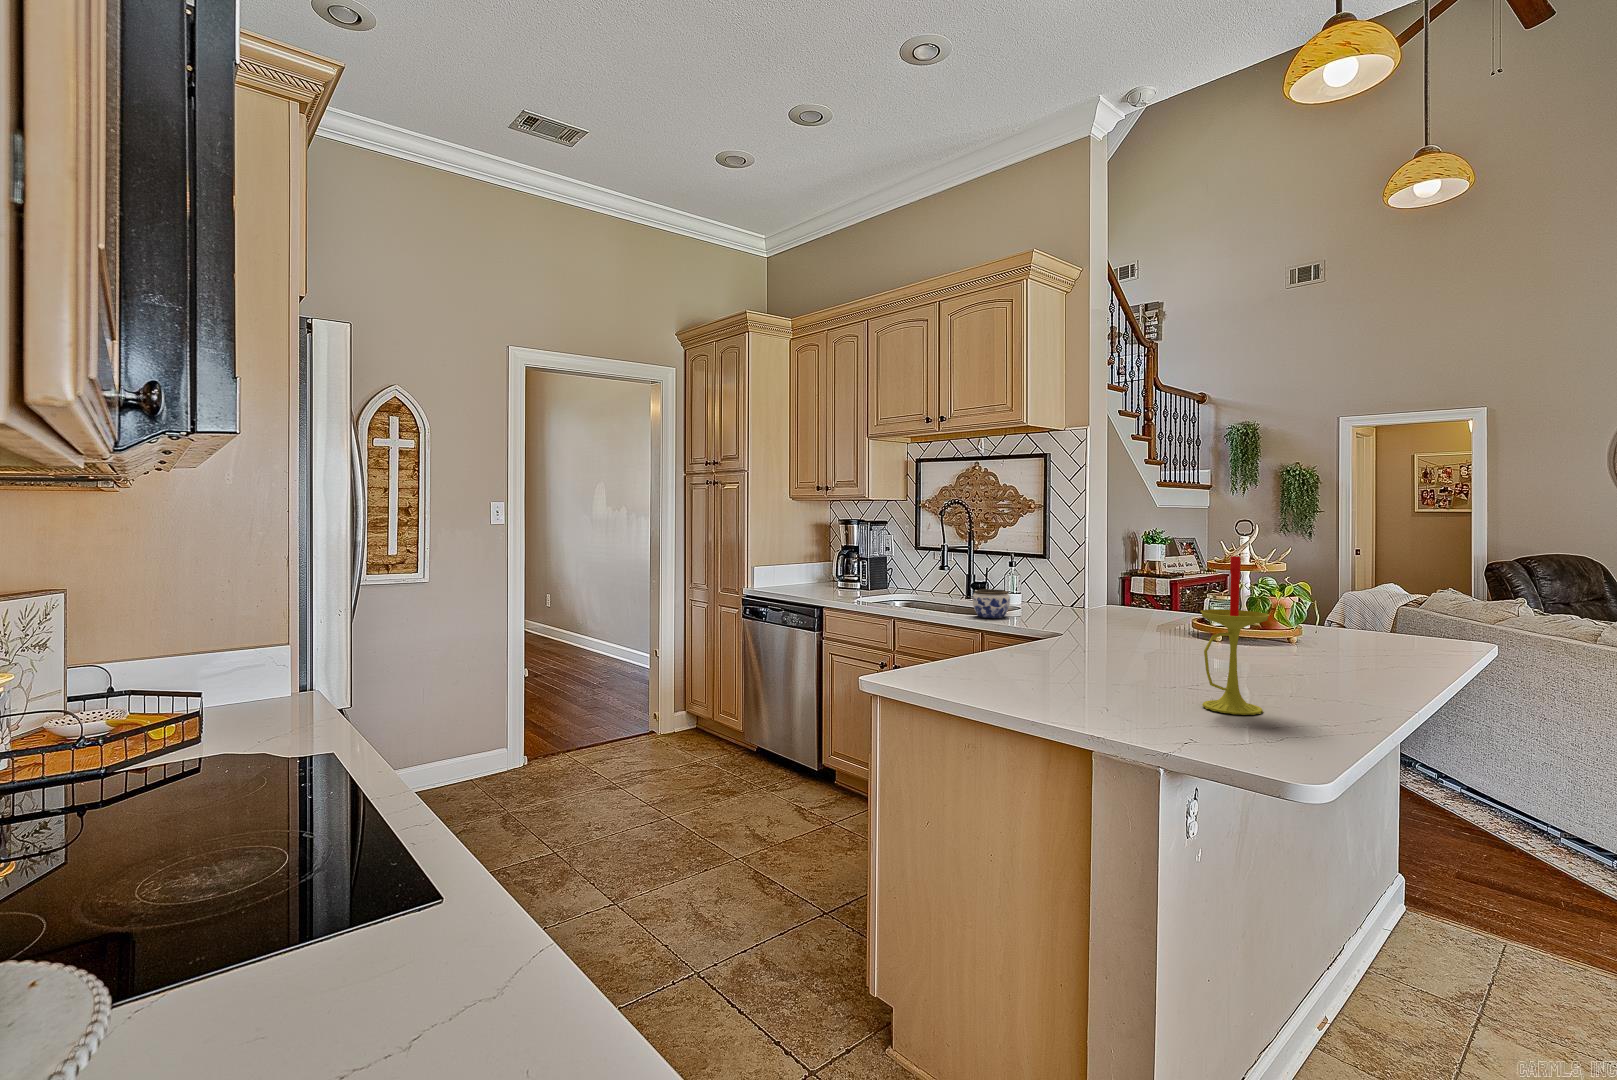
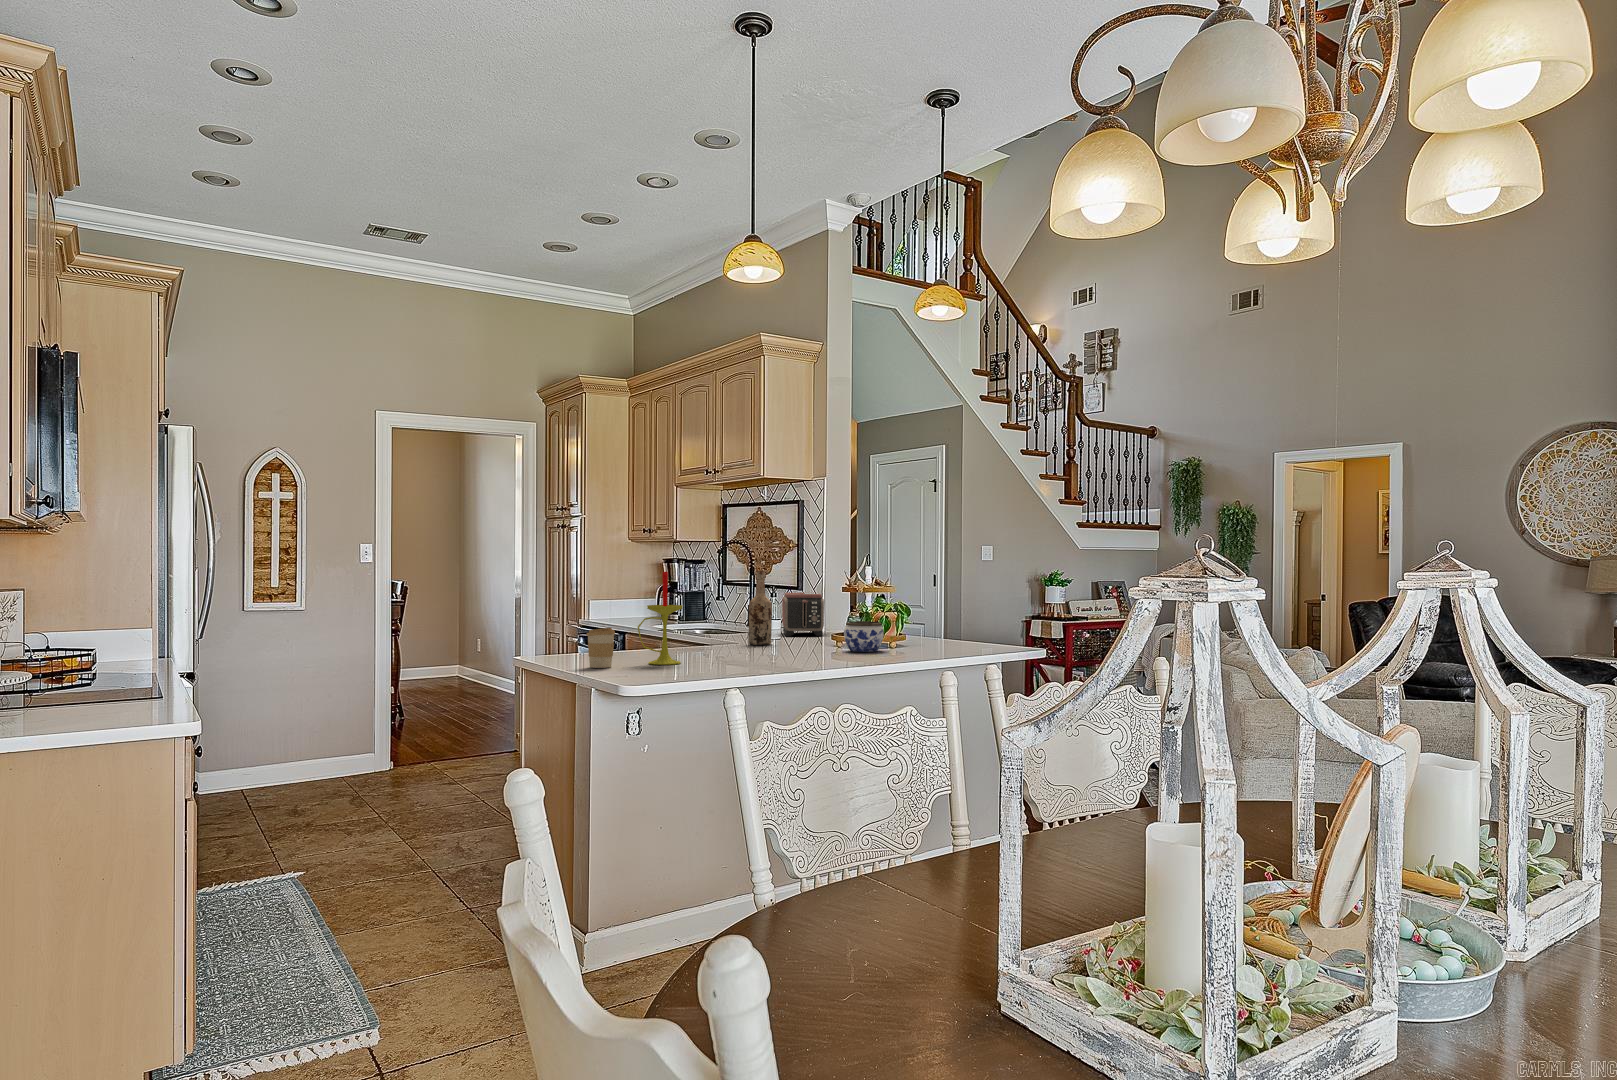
wine bottle: none [1143,543,1178,645] -> present [749,571,772,645]
toaster: none [1038,562,1115,616] -> present [782,593,824,636]
jar: present [973,589,1010,618] -> present [844,621,884,652]
coffee cup: none [1142,655,1196,730] -> present [587,628,615,668]

